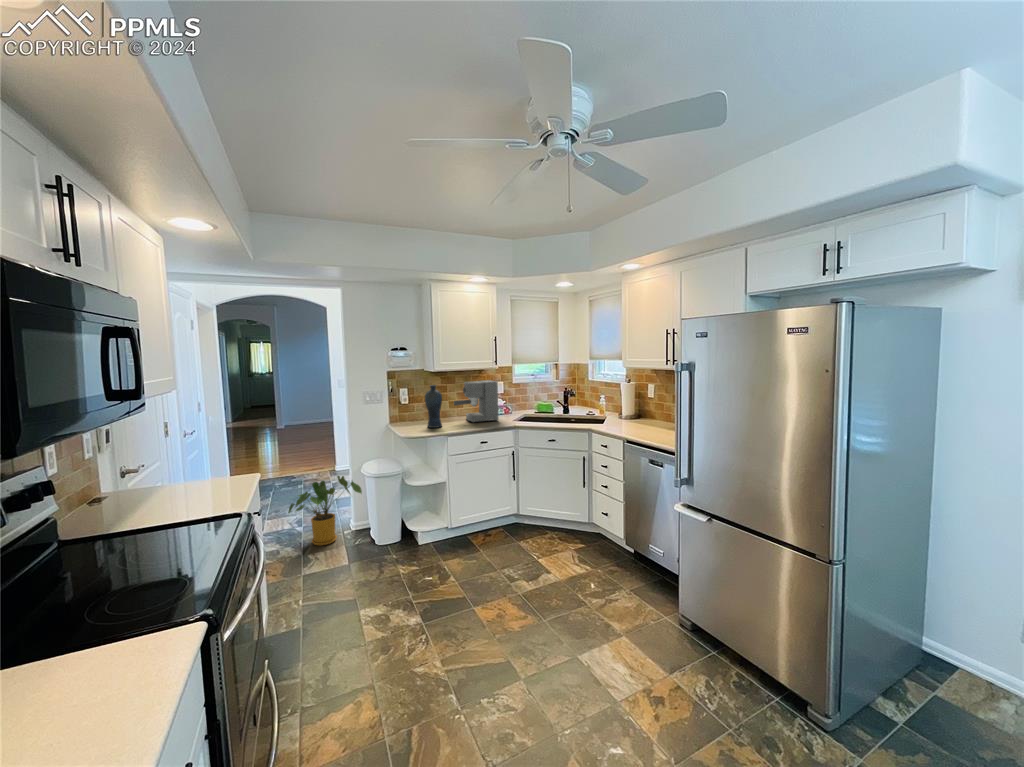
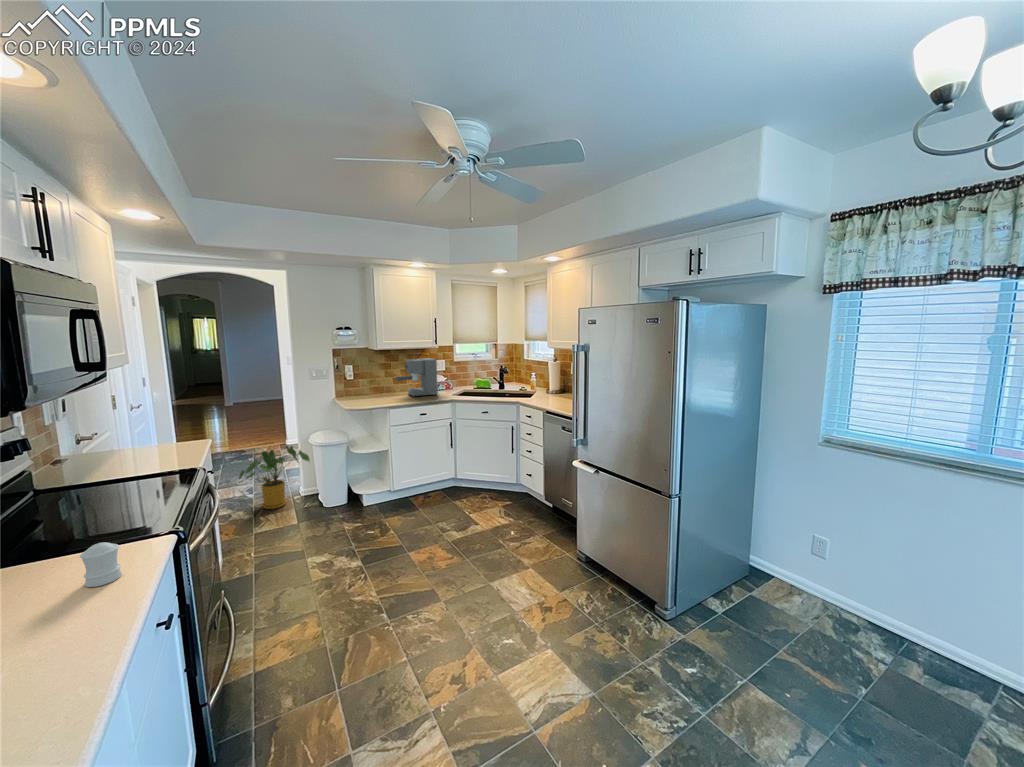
vase: present [425,385,442,428] -> none [368,362,385,401]
salt shaker: none [66,654,125,727] -> present [80,542,121,587]

